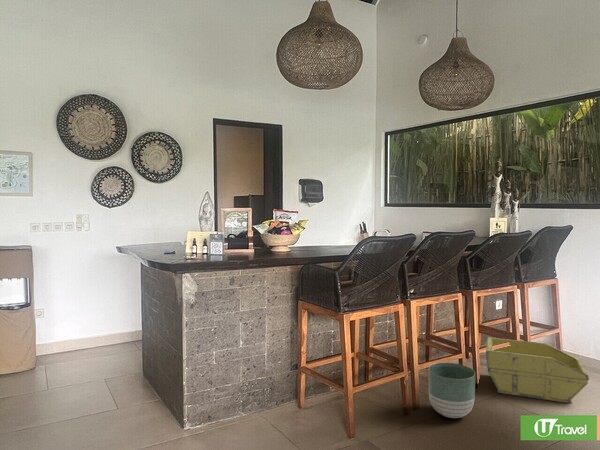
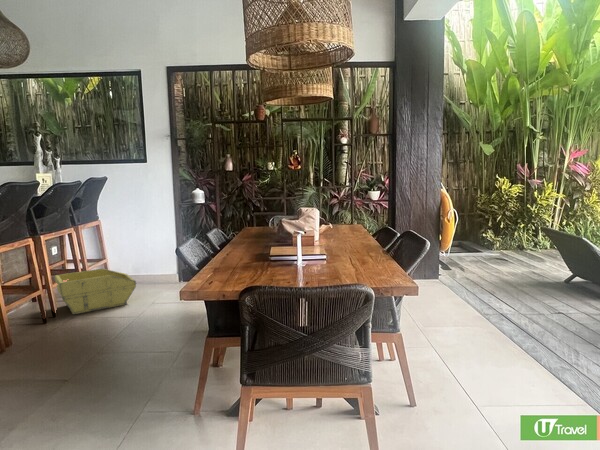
planter: present [429,363,476,418] -> none [16,296,61,341]

